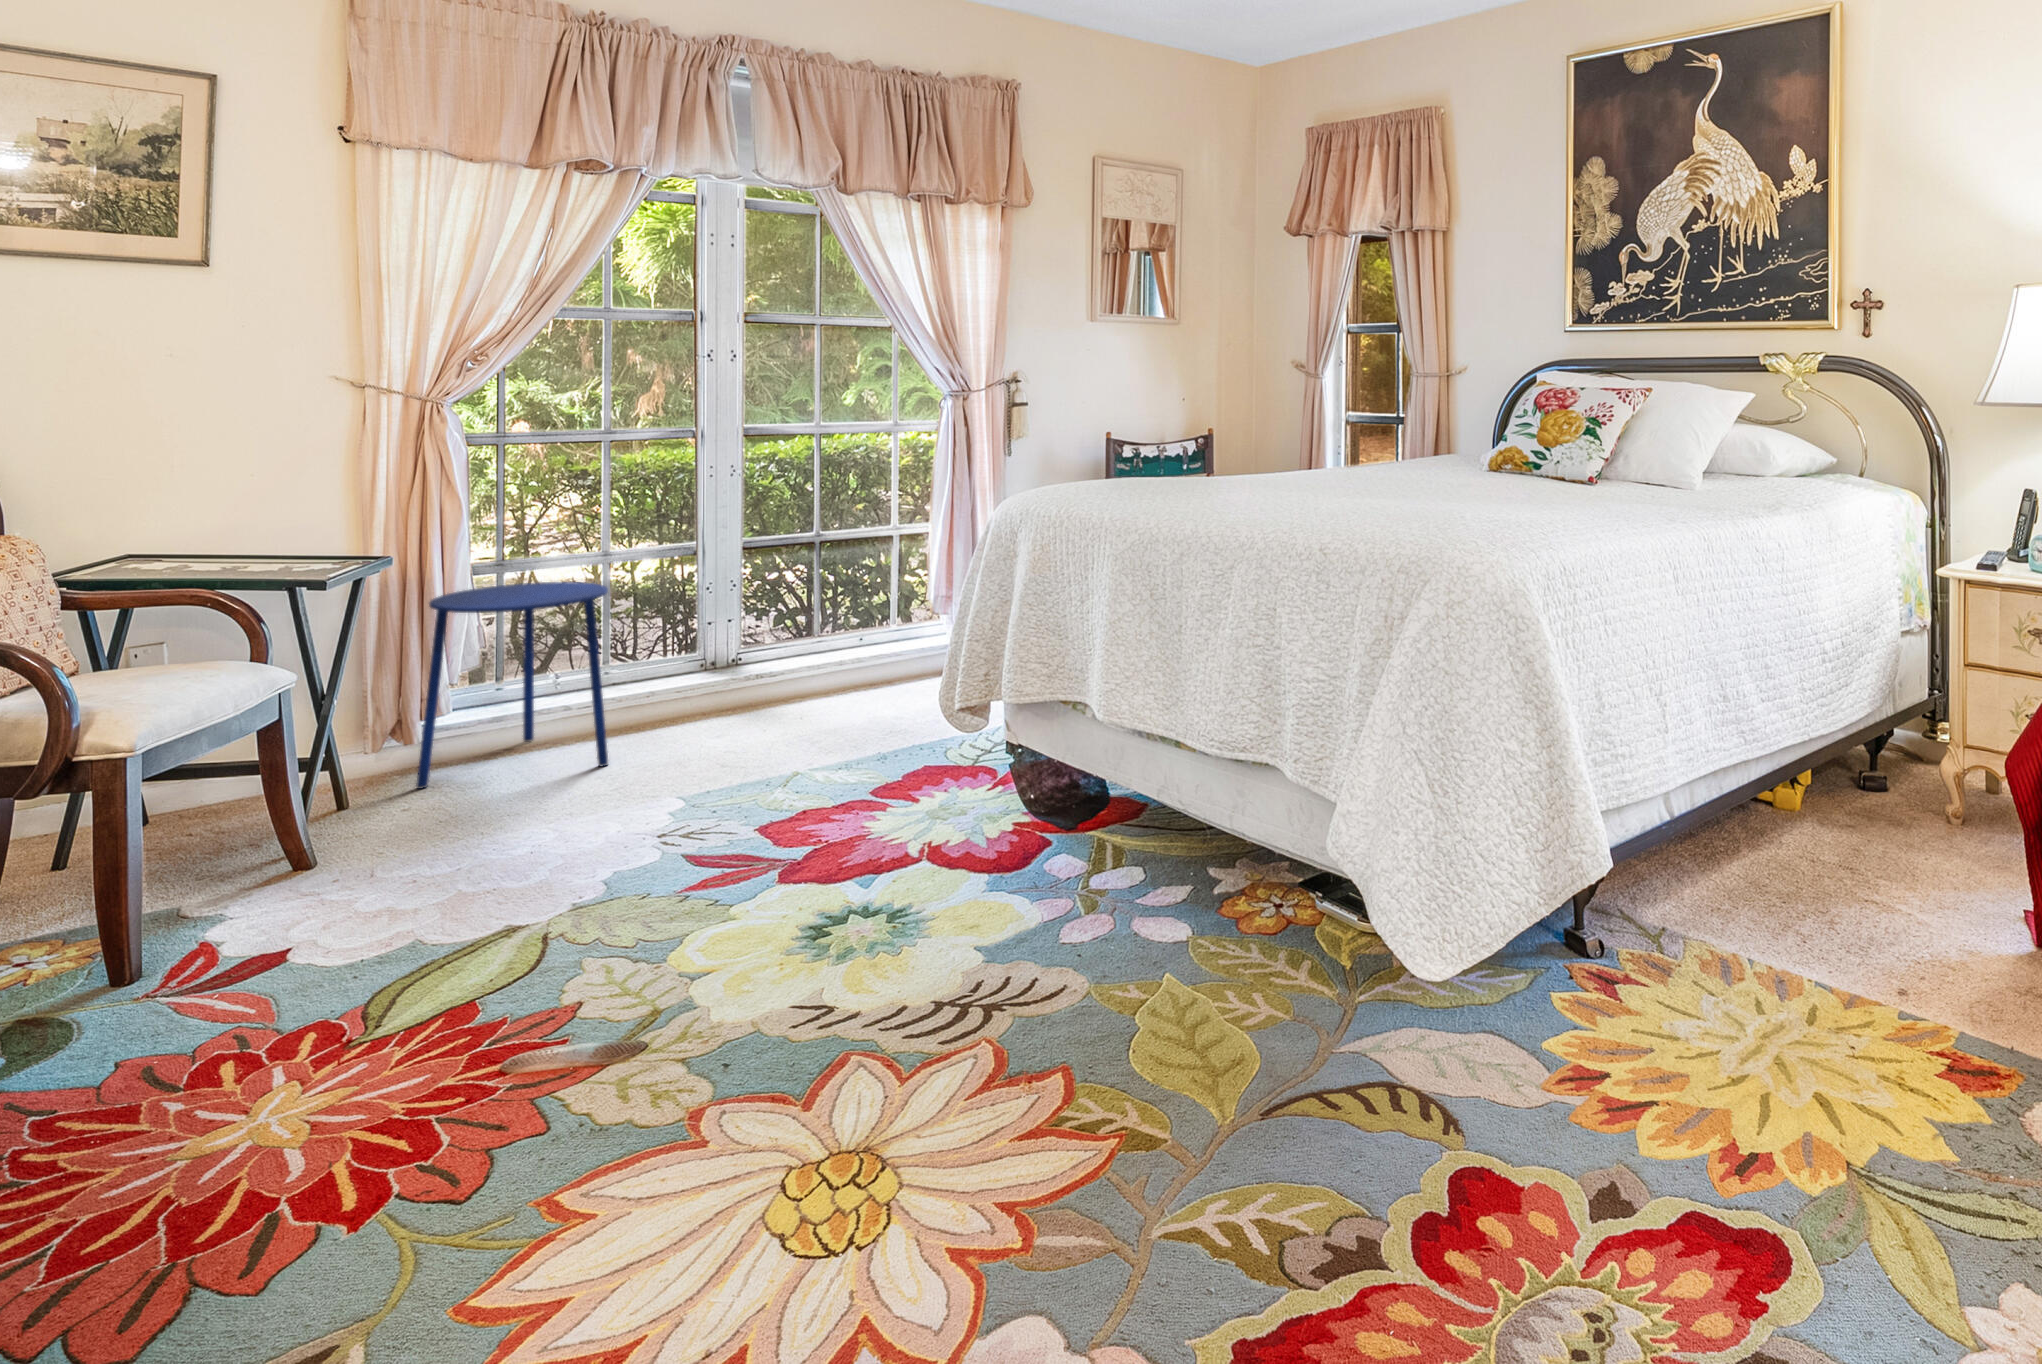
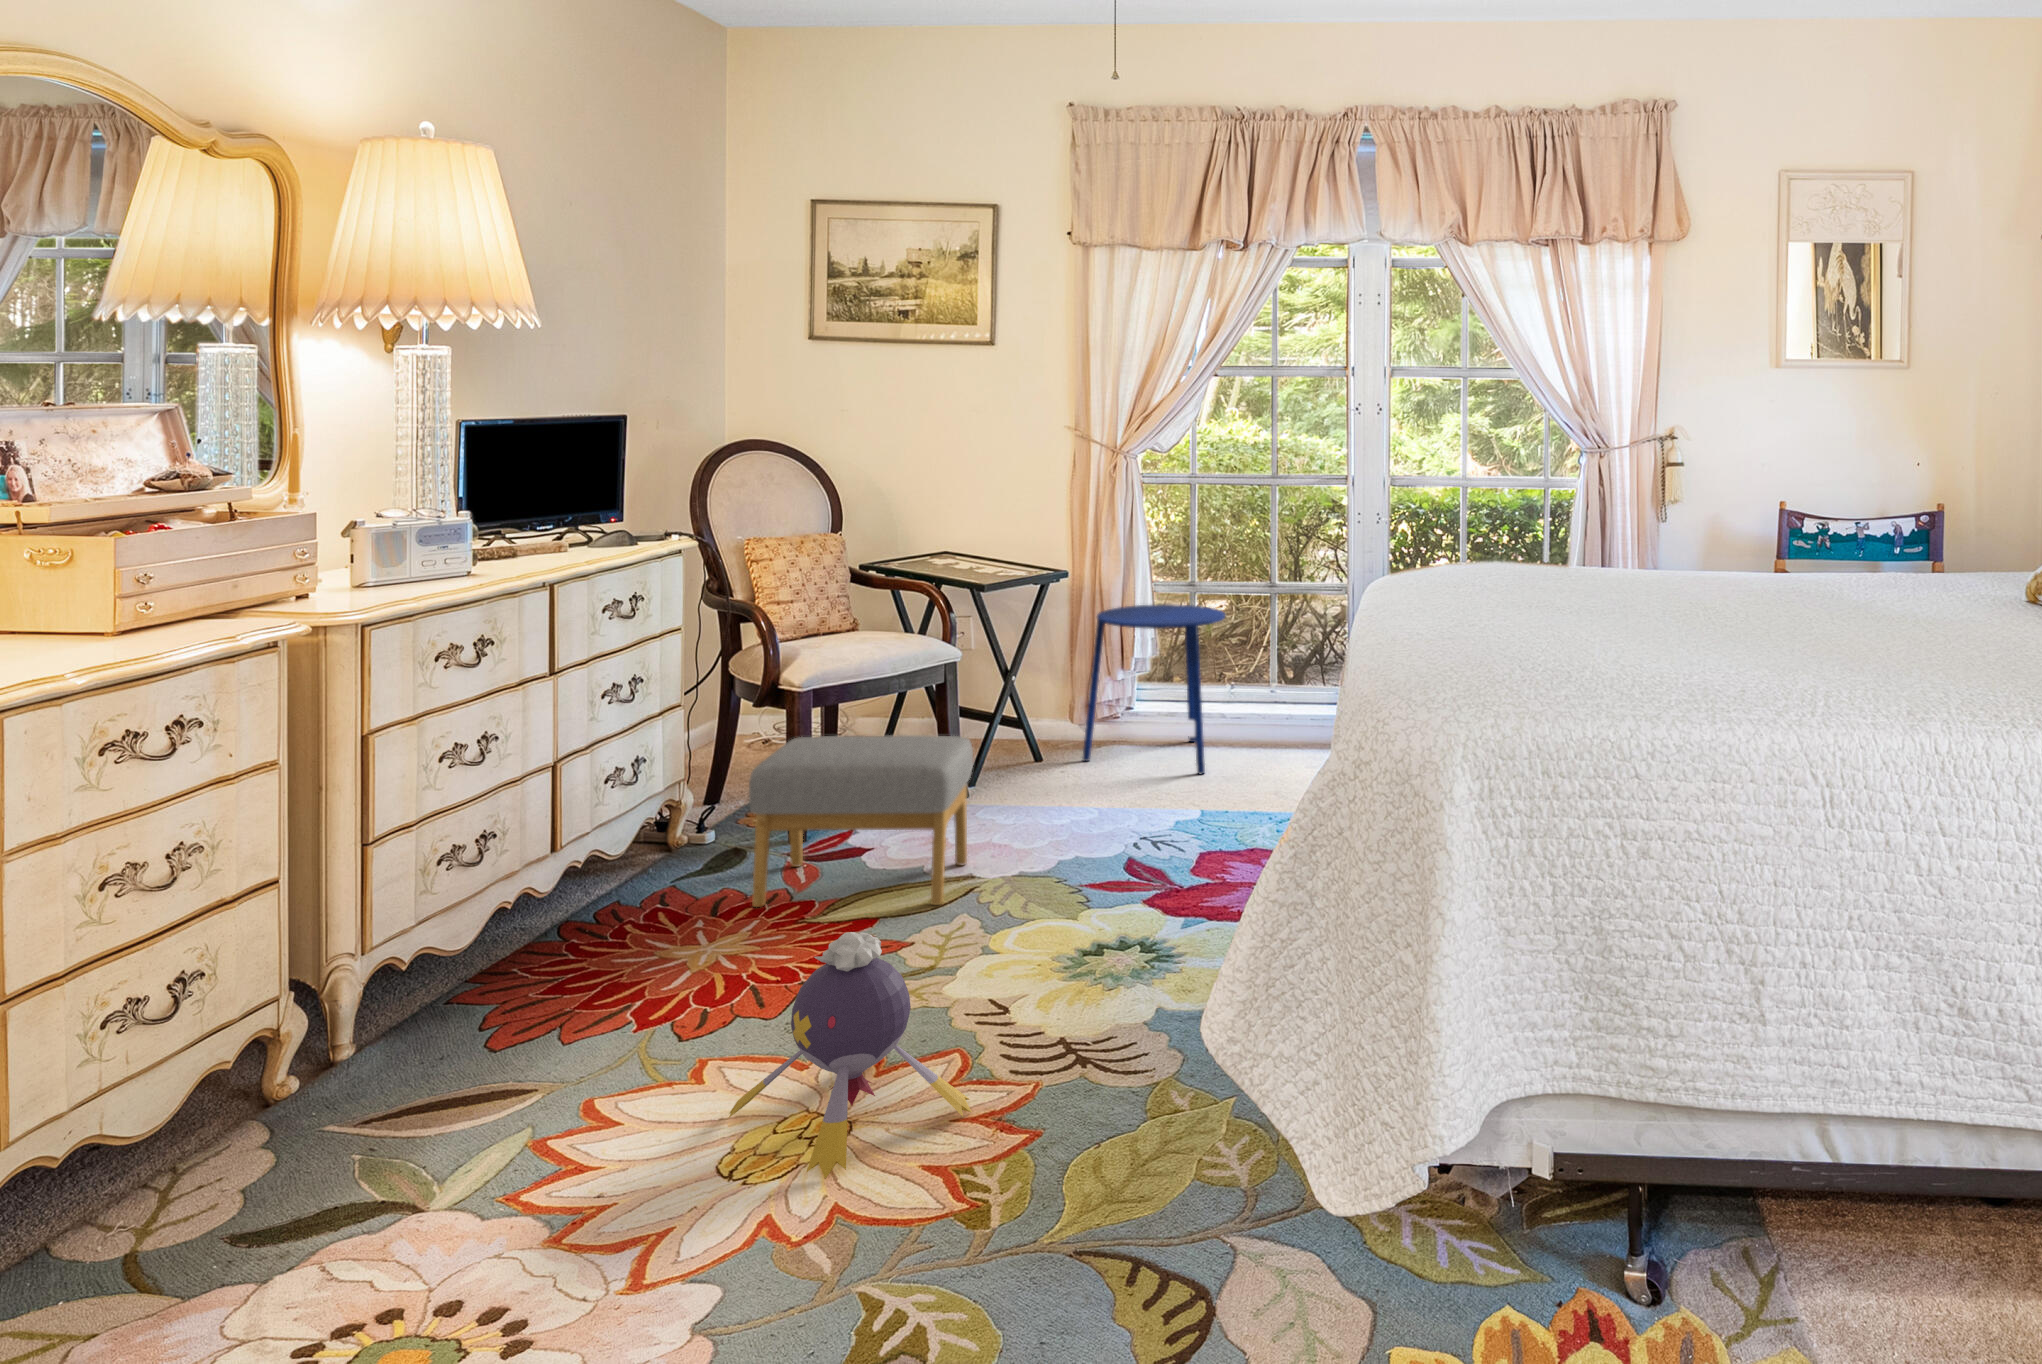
footstool: none [183,757,545,1059] -> present [749,735,973,907]
plush toy: none [708,934,988,1228] -> present [728,932,971,1178]

